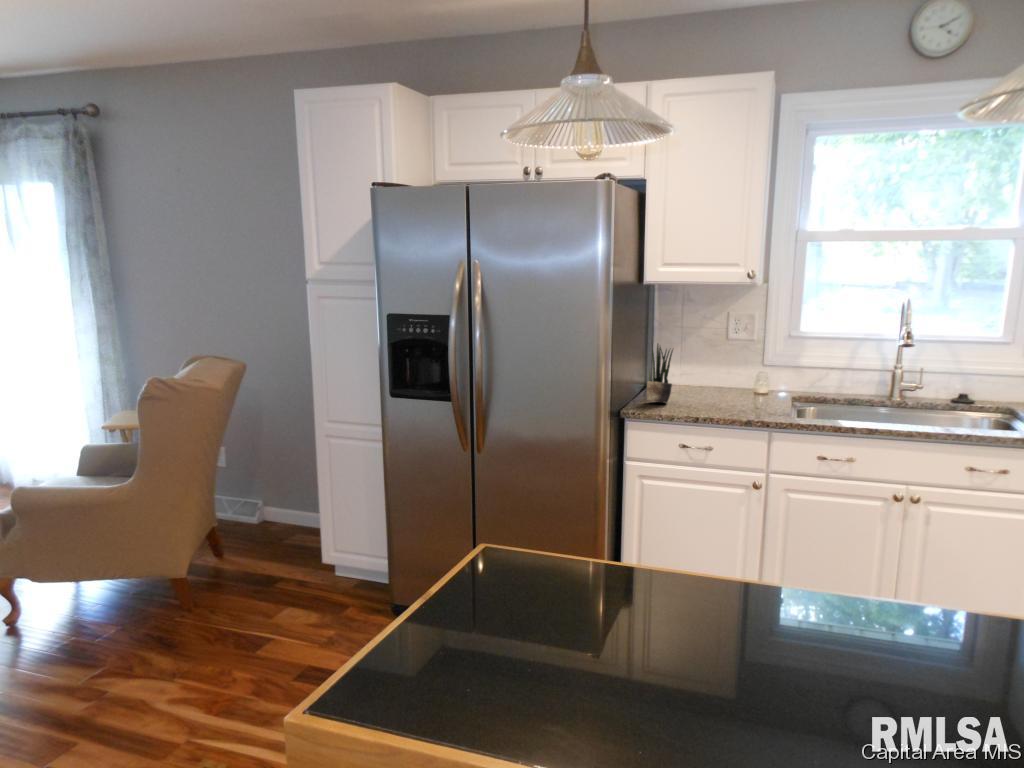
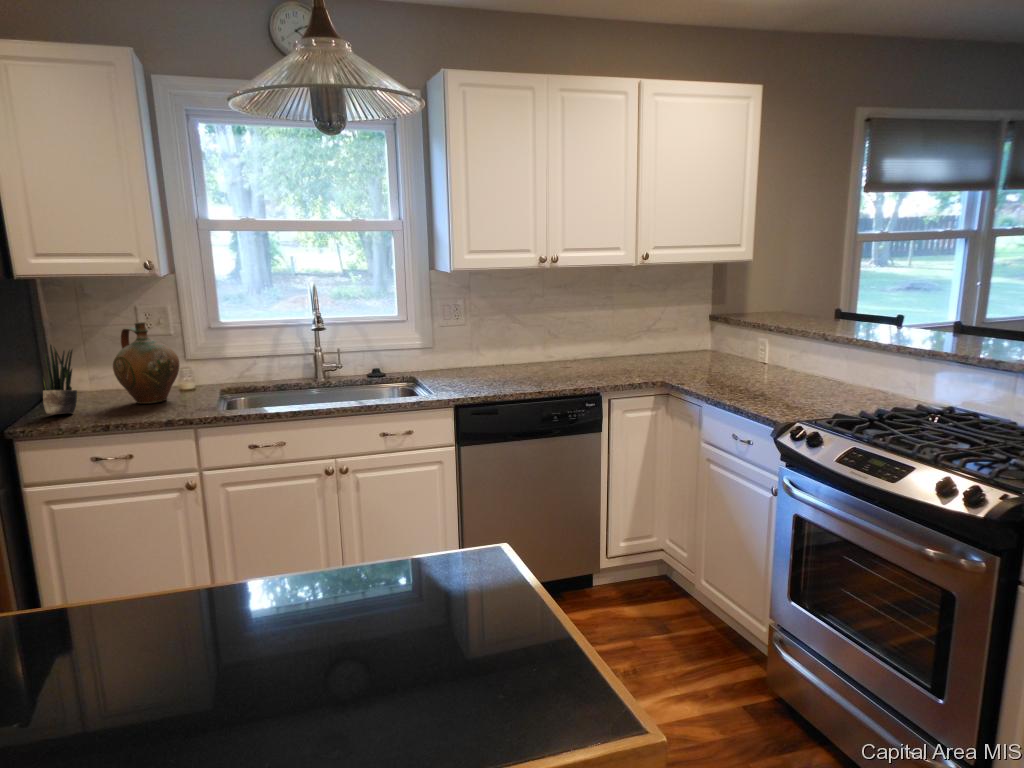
ceramic jug: none [701,328,757,403] -> present [113,322,179,404]

